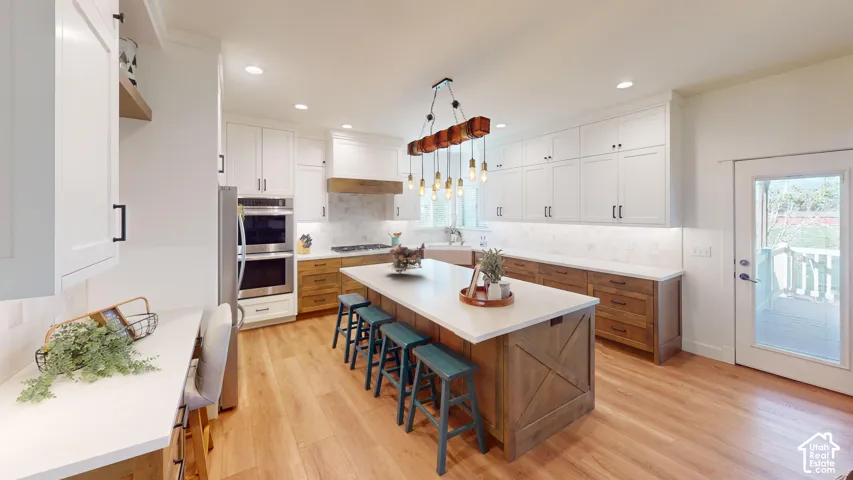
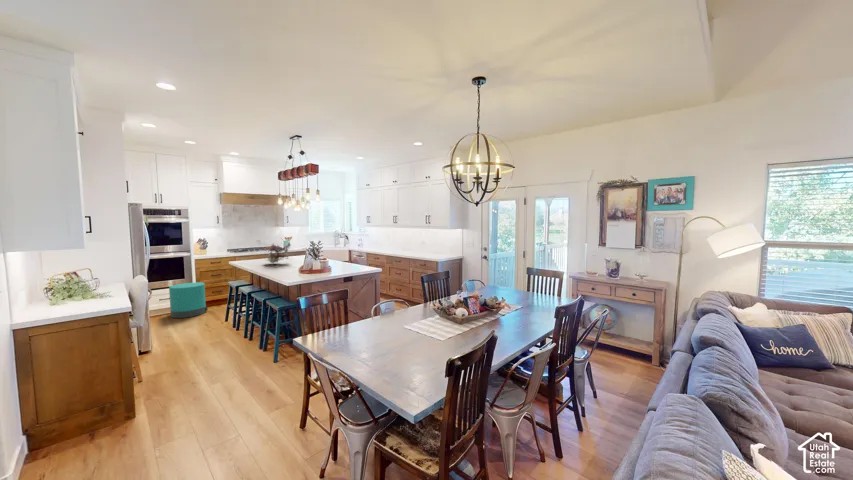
trash can: none [269,290,311,337] -> present [169,282,208,318]

